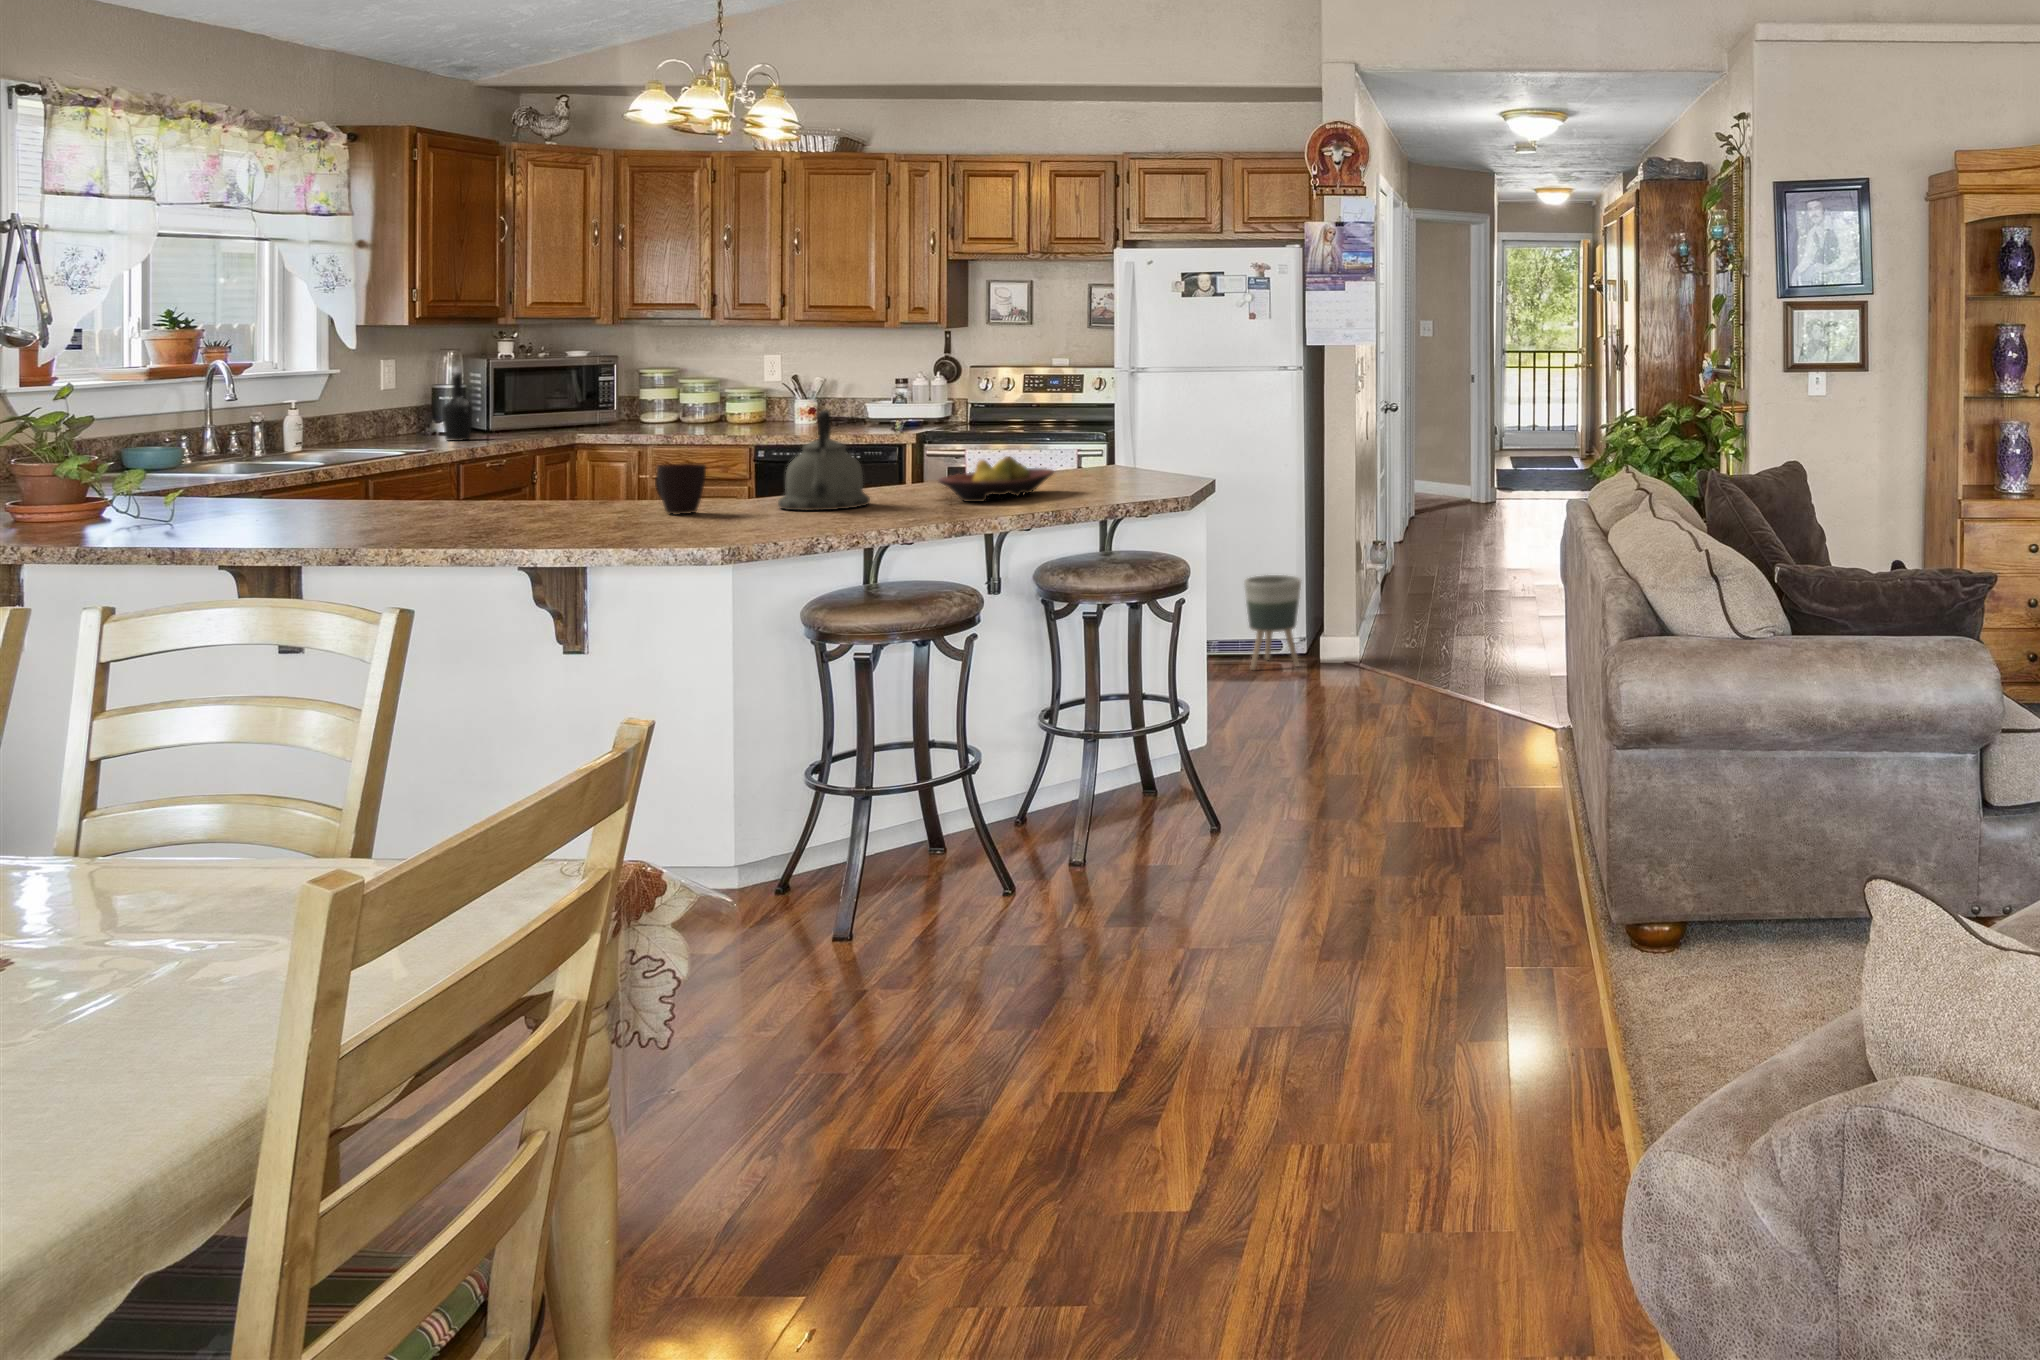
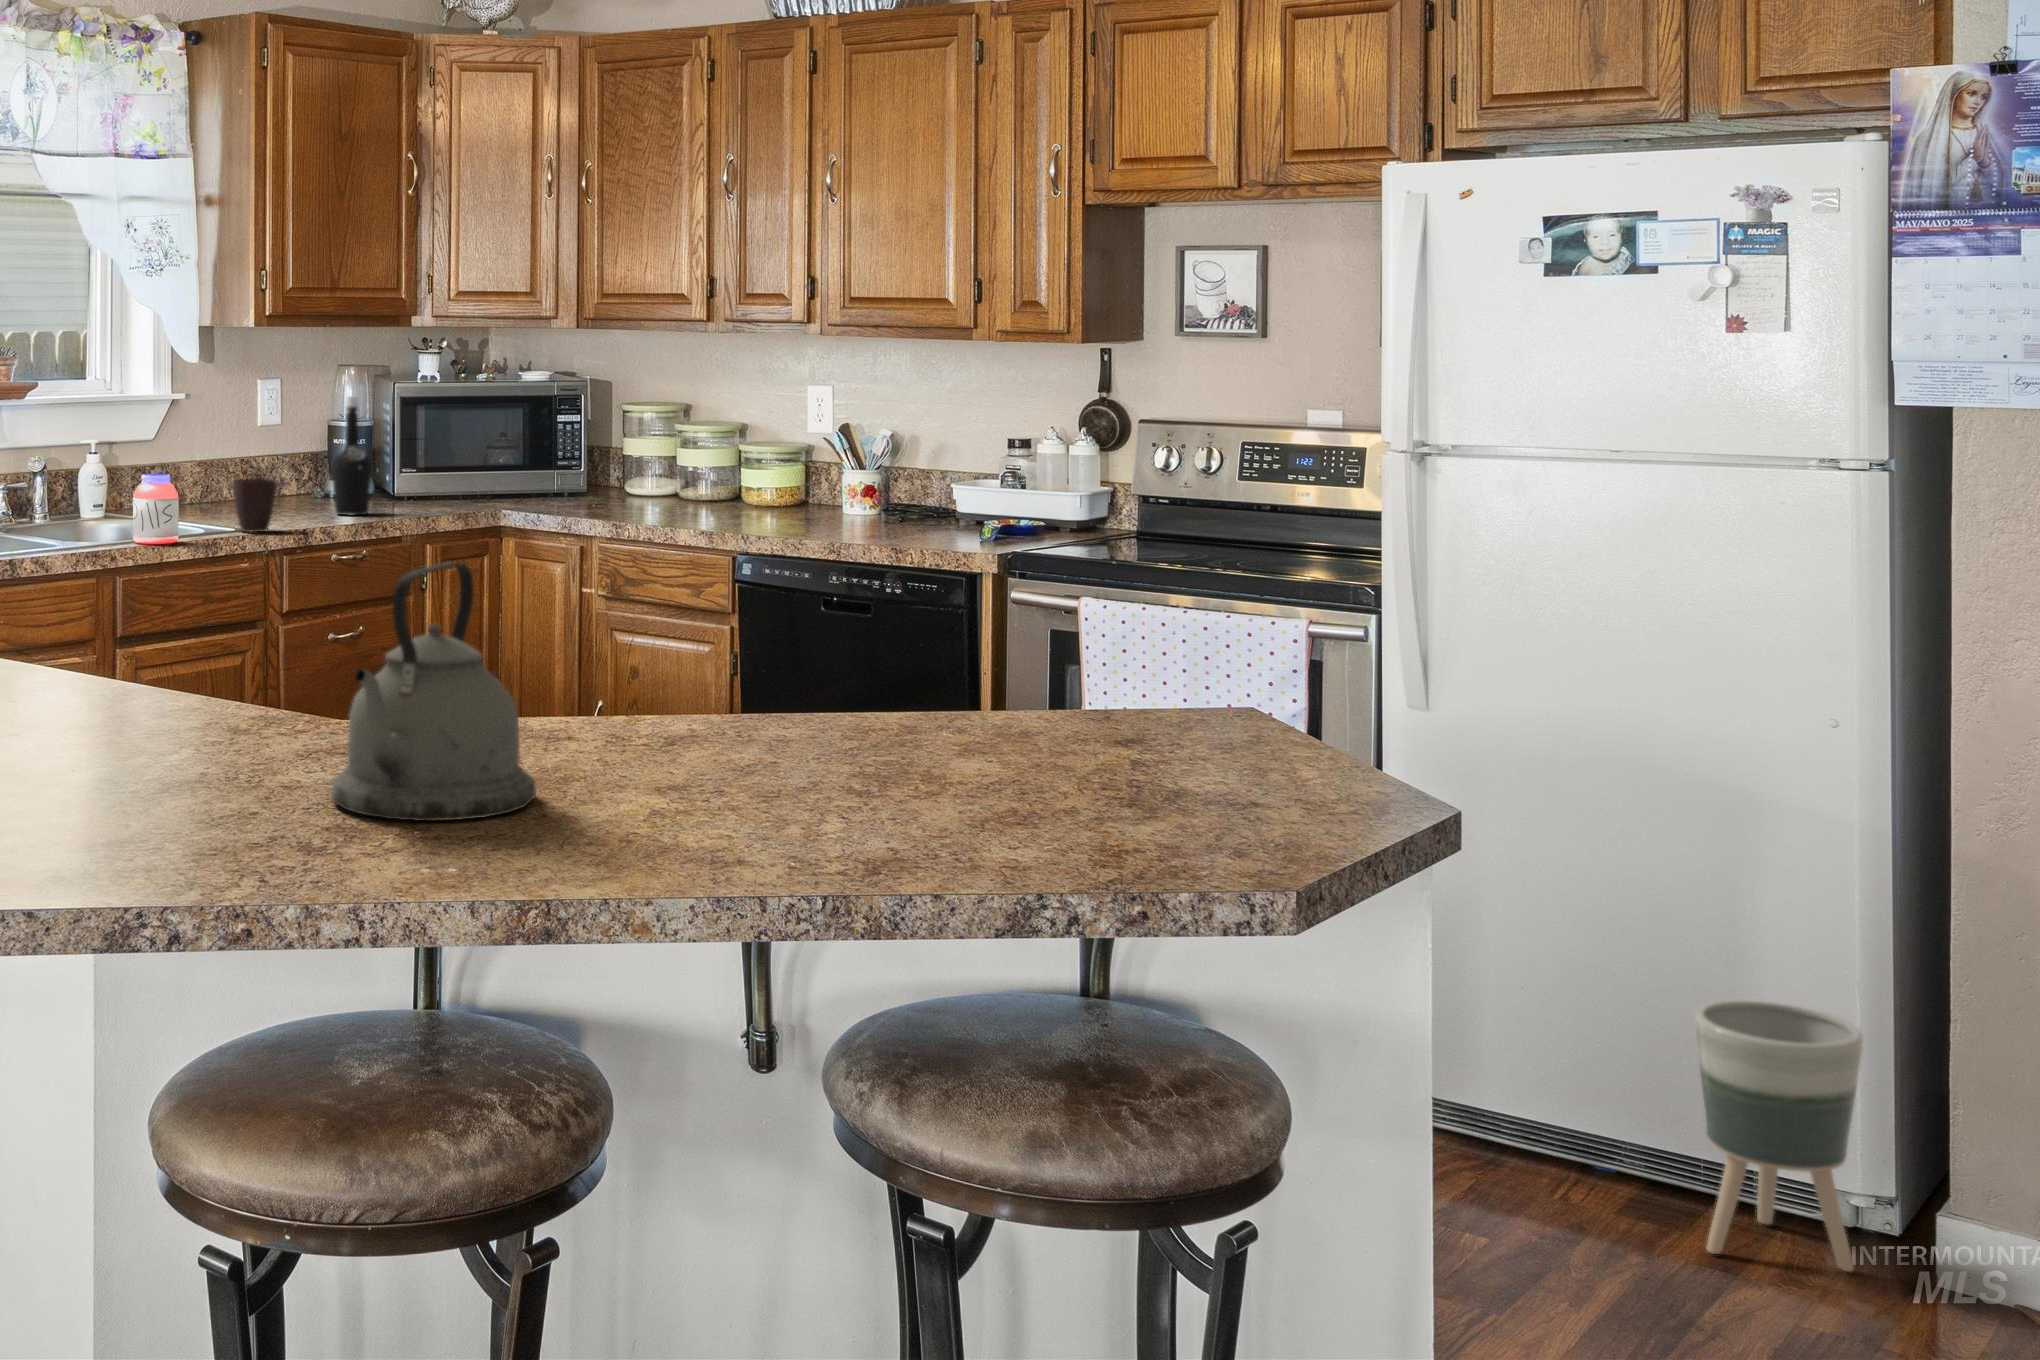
jar: none [344,414,379,457] -> present [133,474,179,544]
fruit bowl: present [939,456,1054,502] -> none [682,706,1013,835]
cup: present [655,463,706,515] -> present [233,478,276,532]

